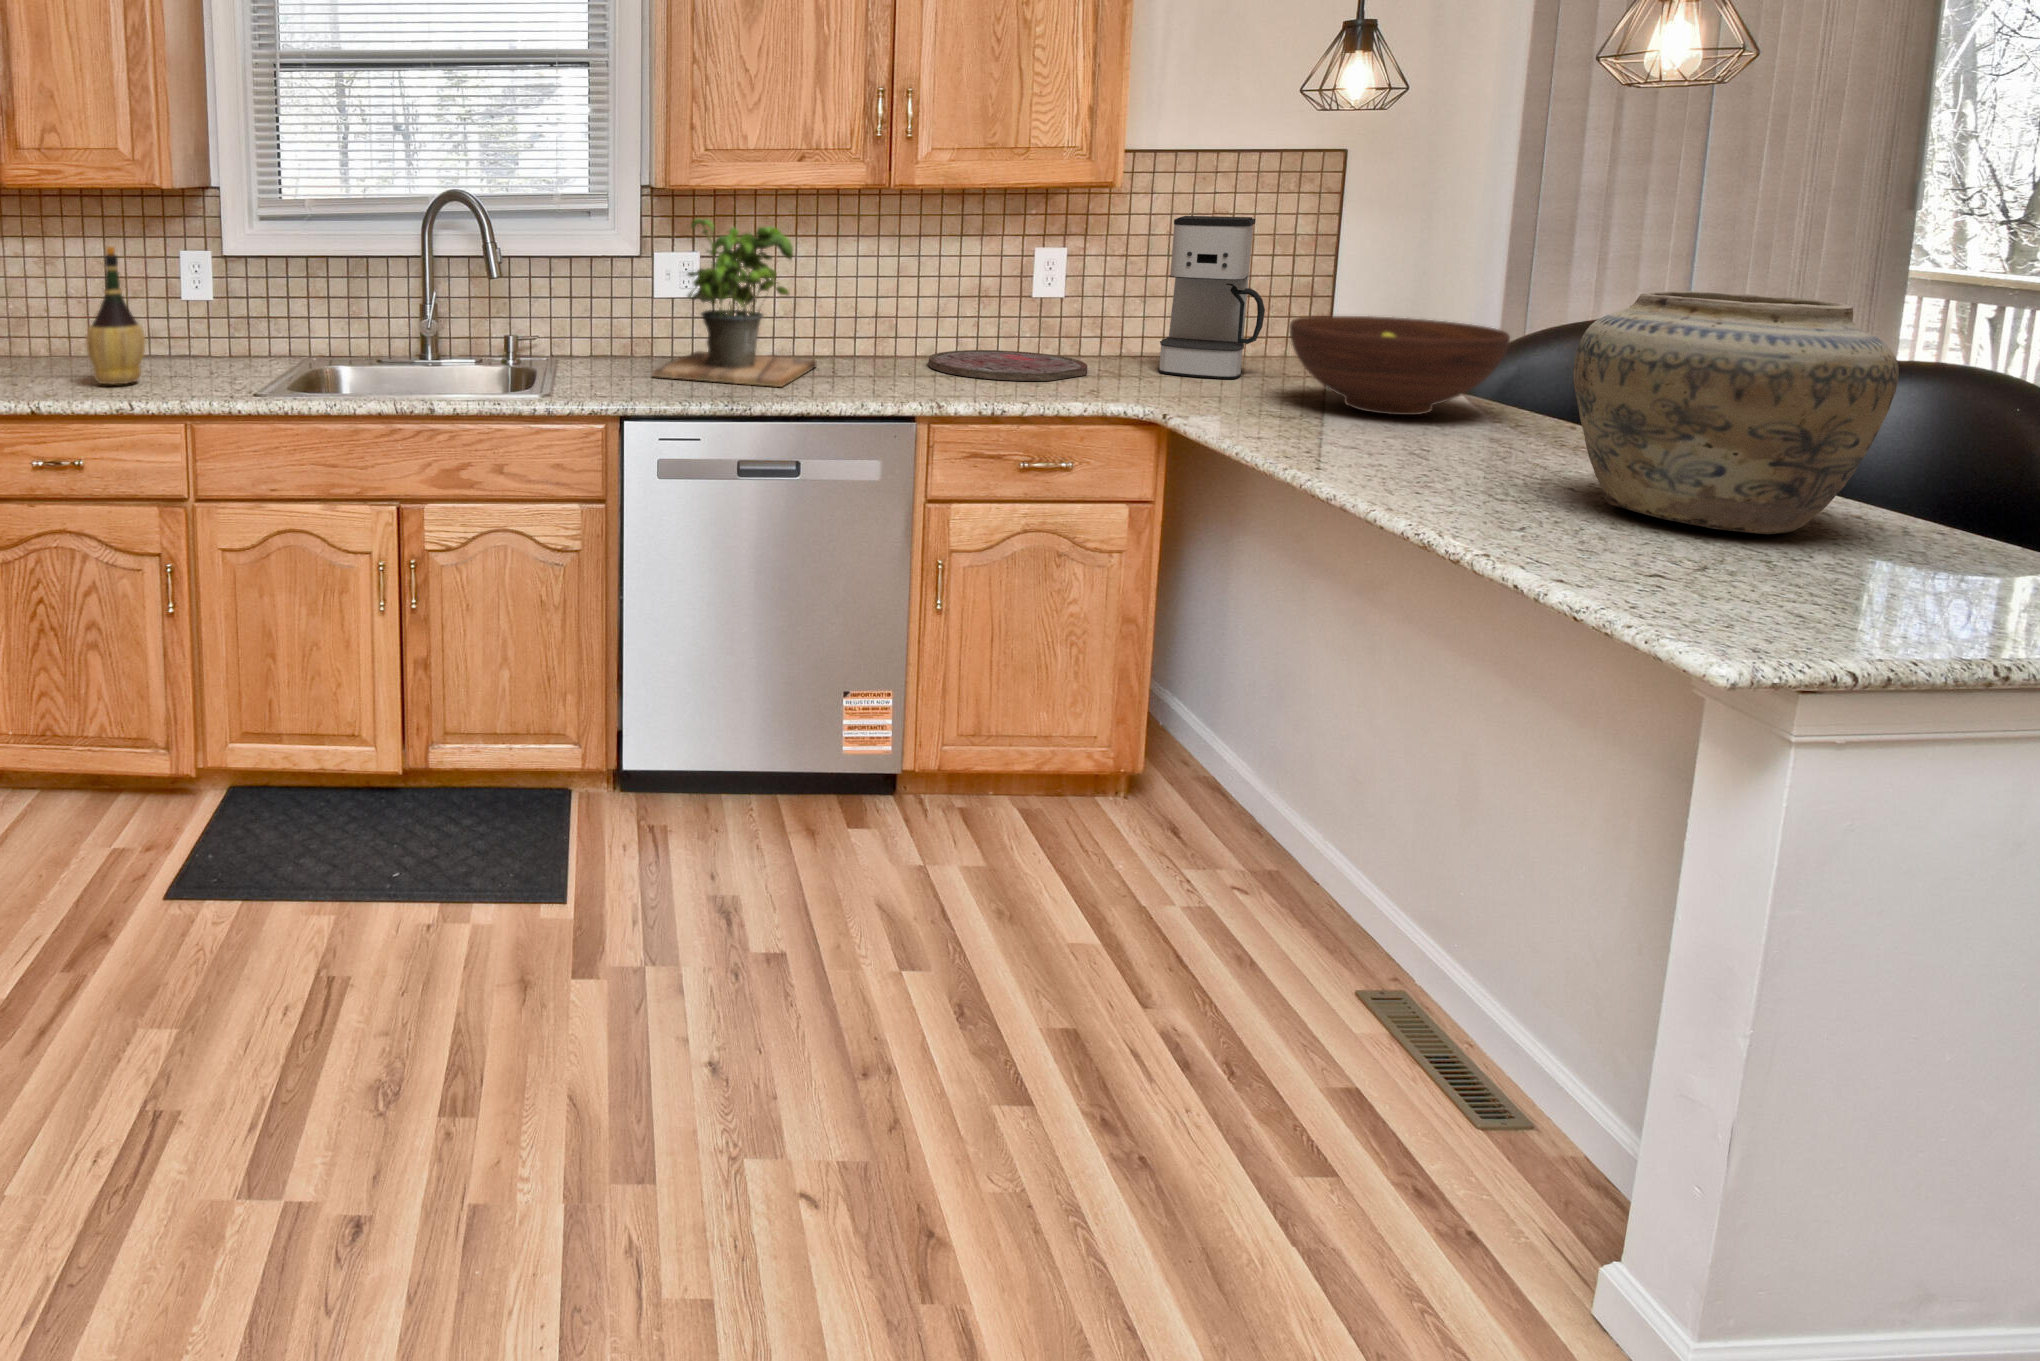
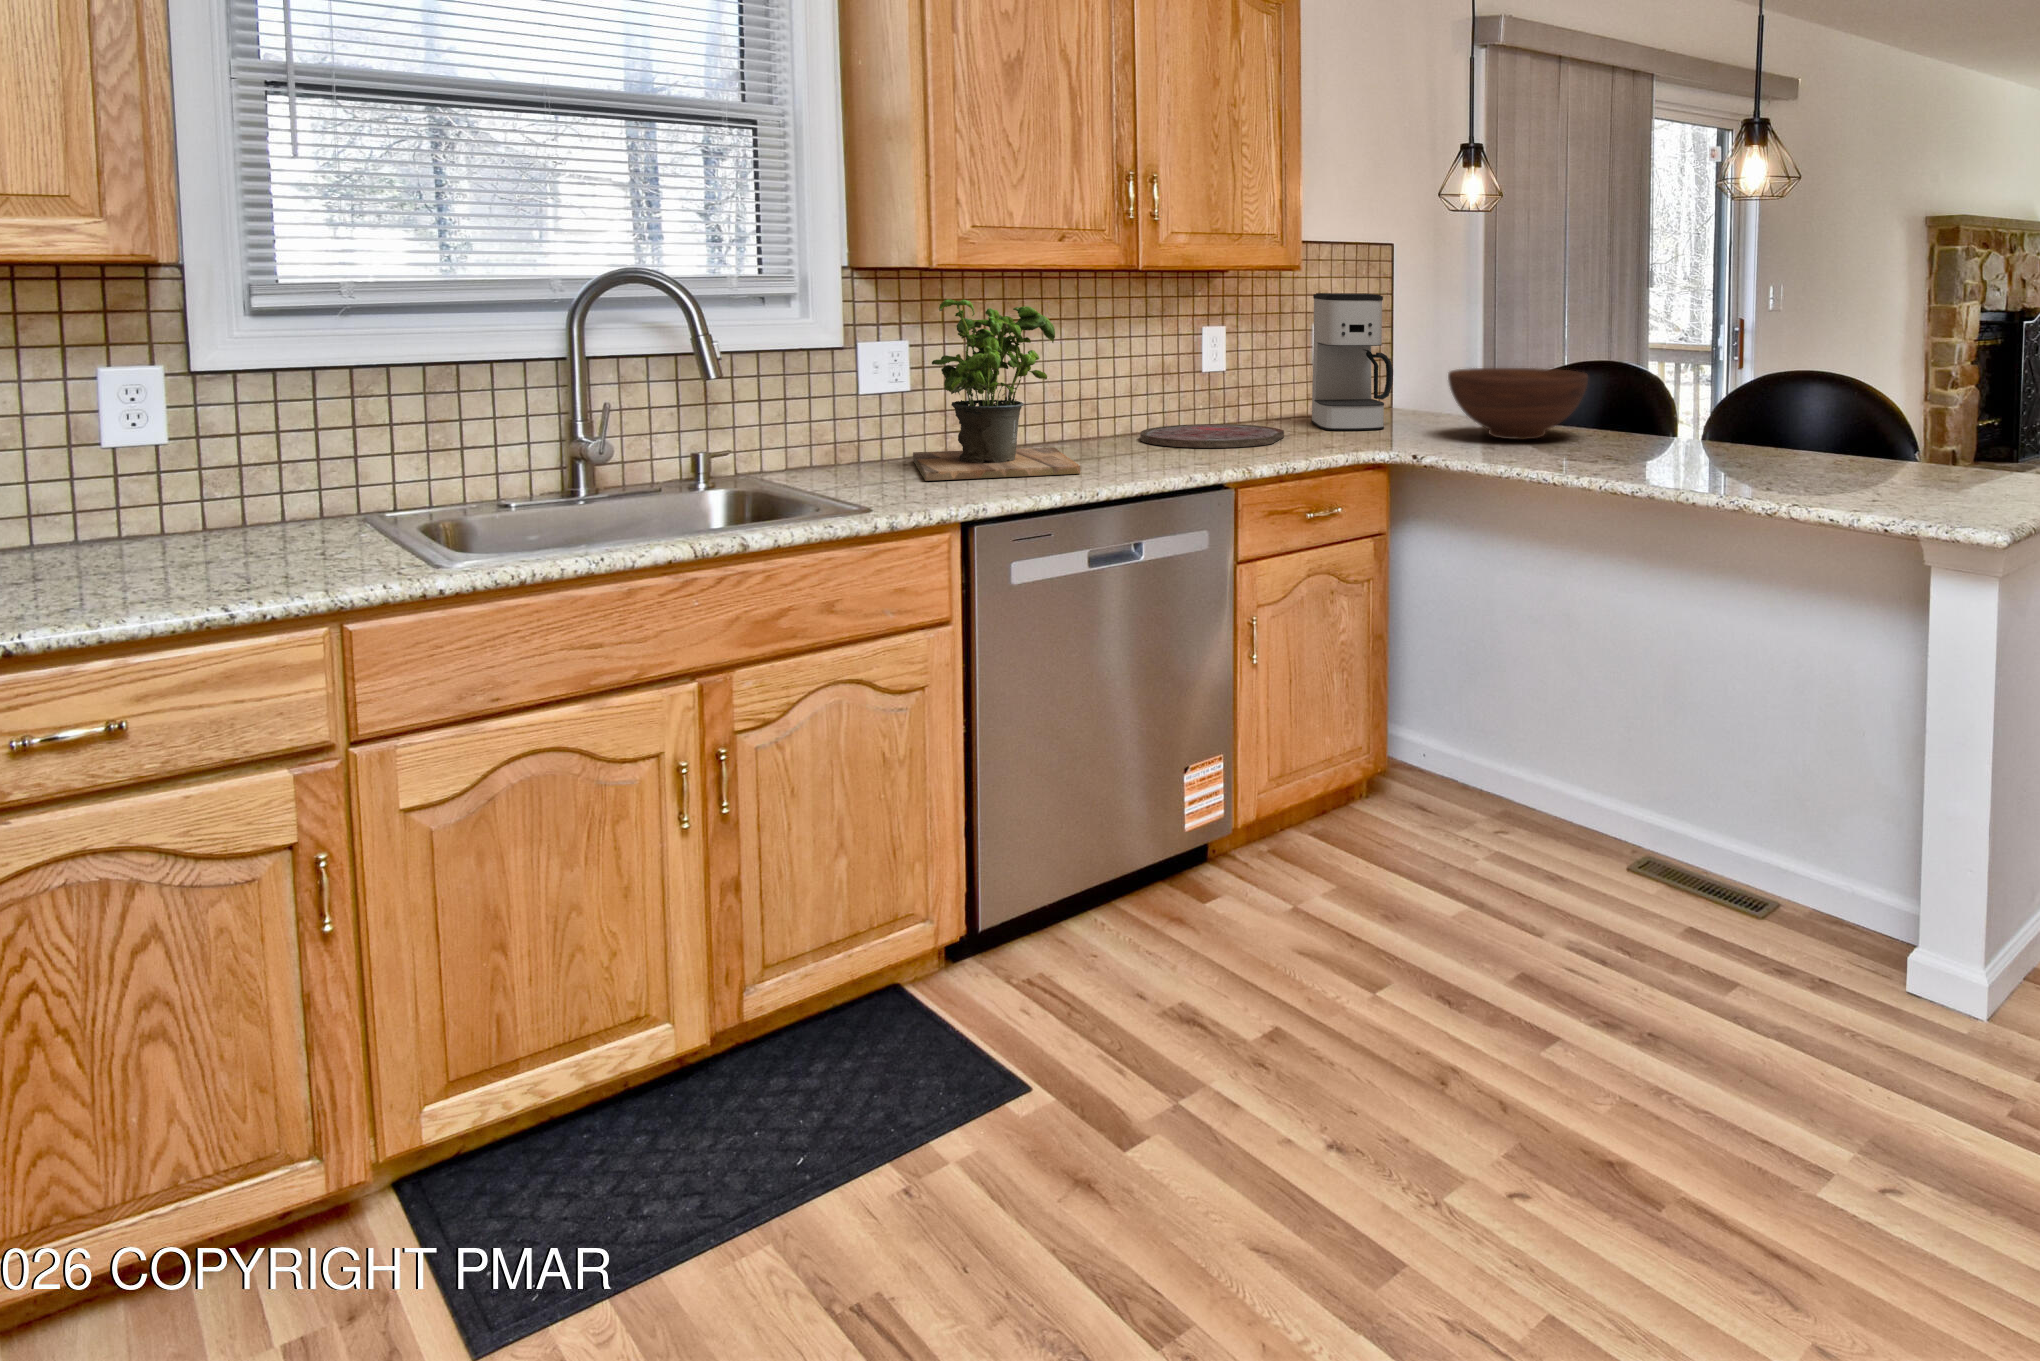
wine bottle: present [86,246,145,384] -> none [48,353,176,589]
vase: present [1573,291,1899,534] -> none [1705,330,1855,473]

